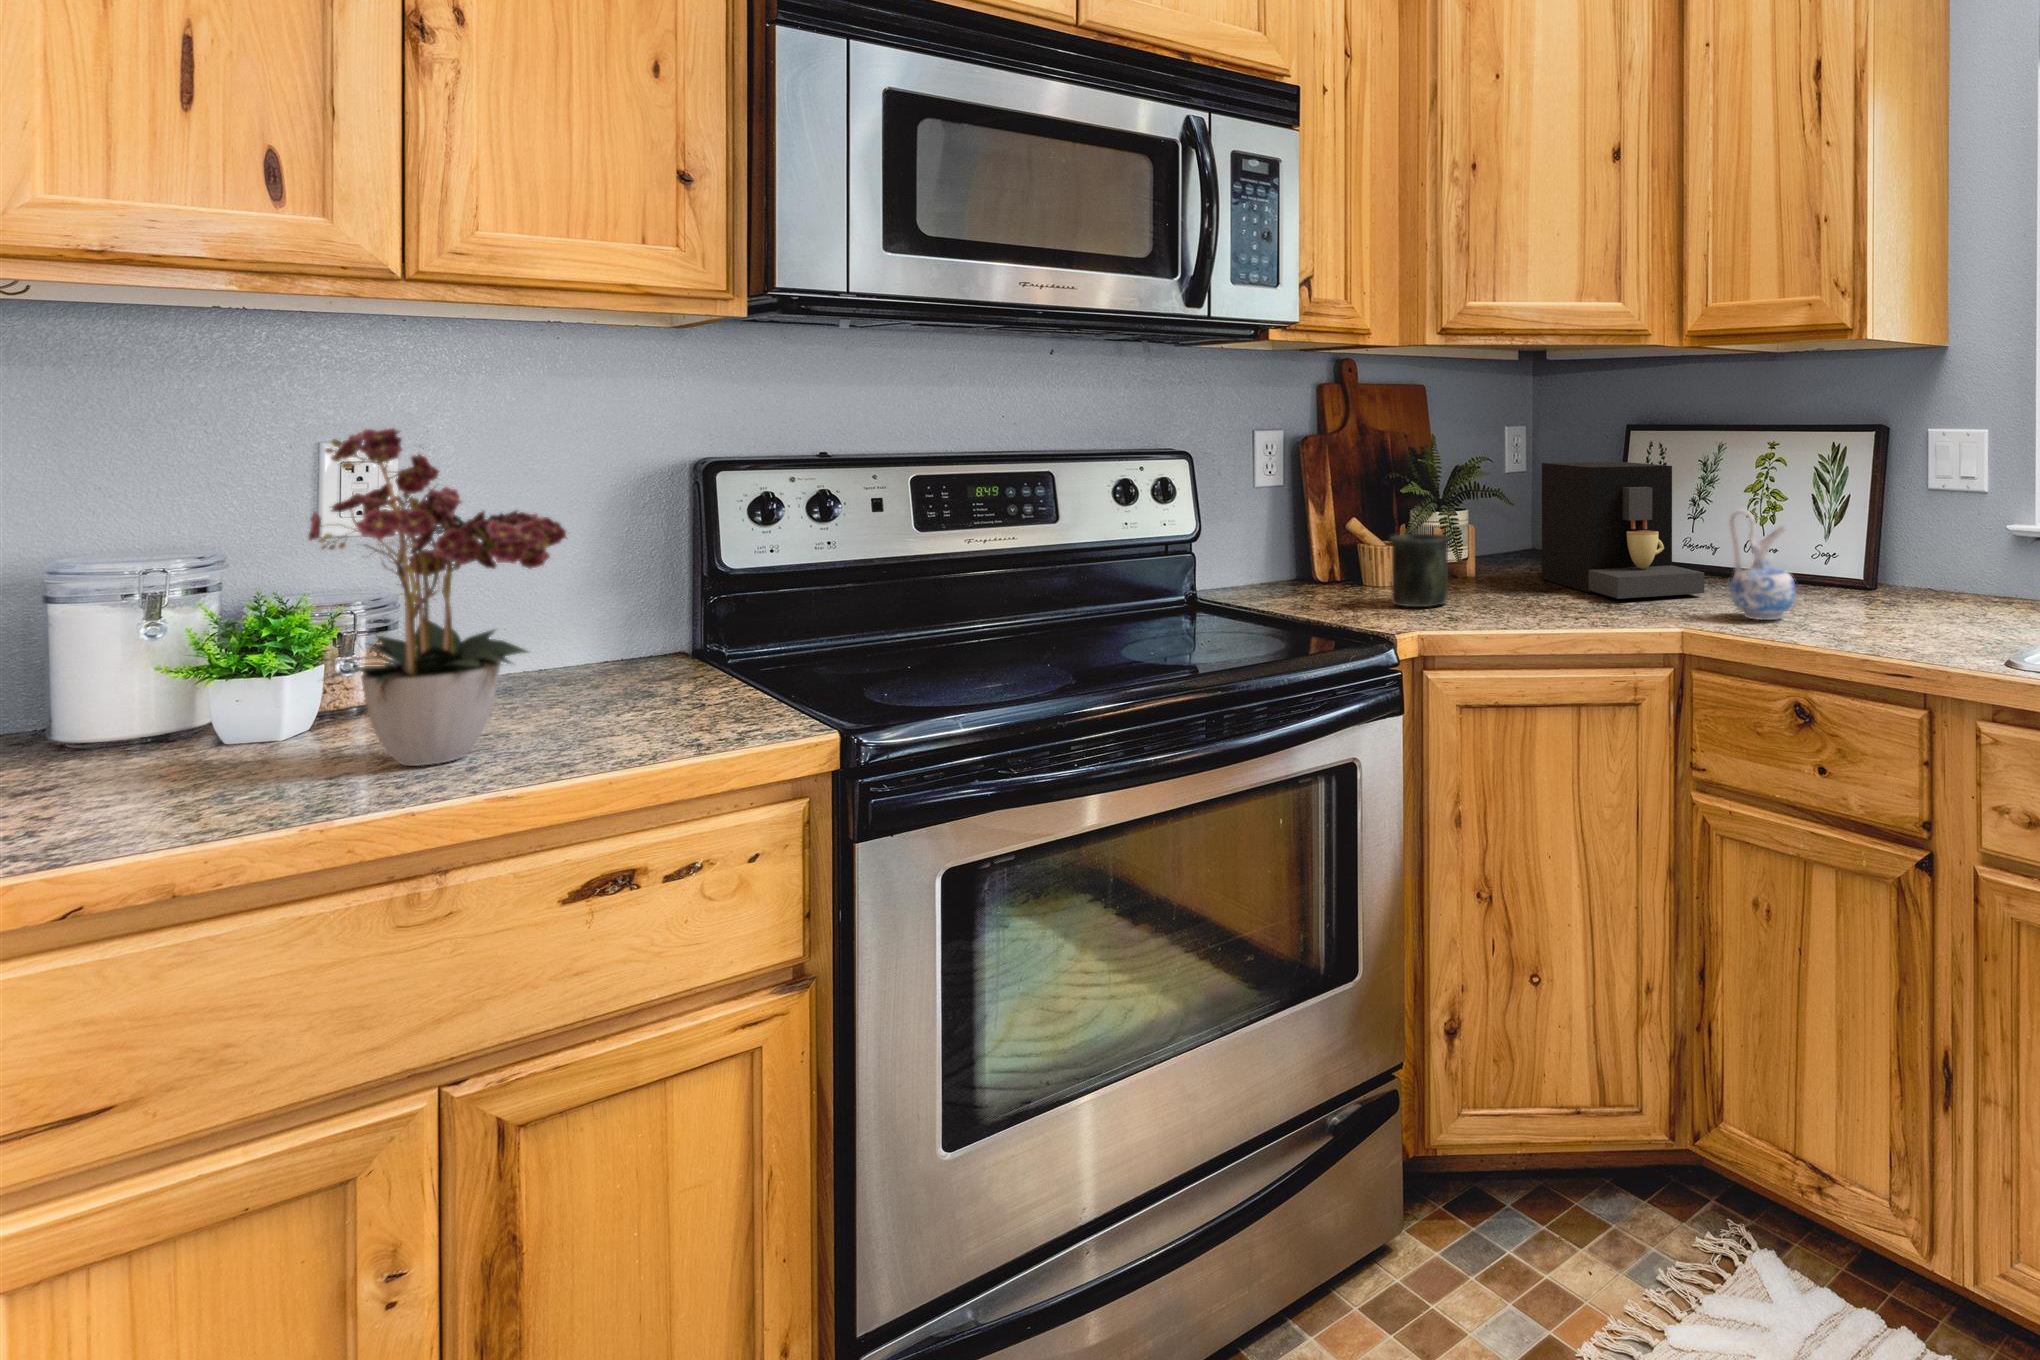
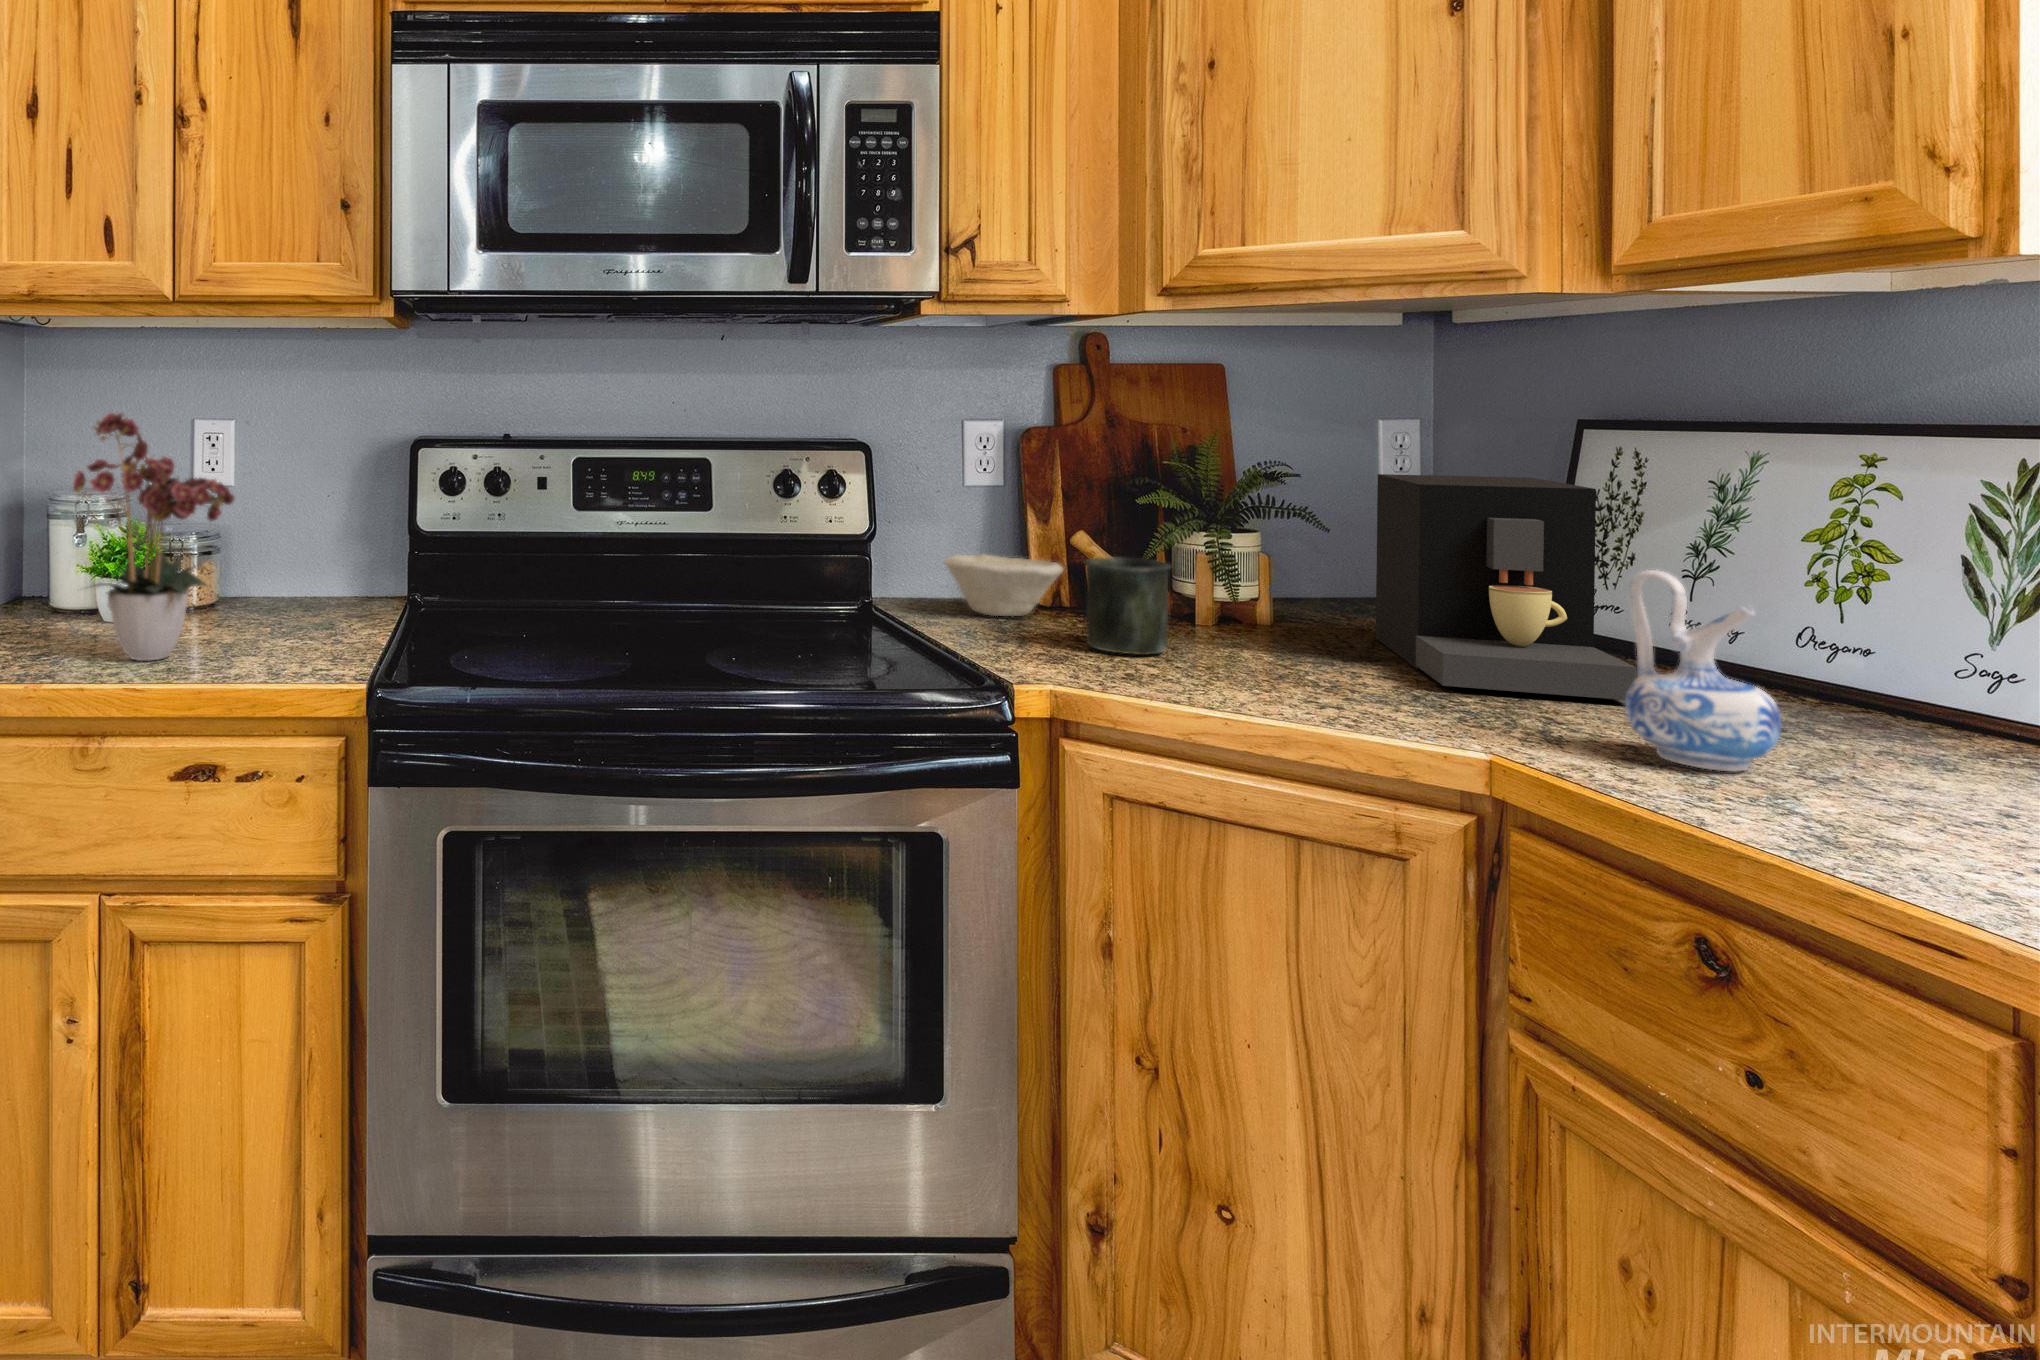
bowl: none [1248,545,1345,595] -> present [944,554,1063,616]

